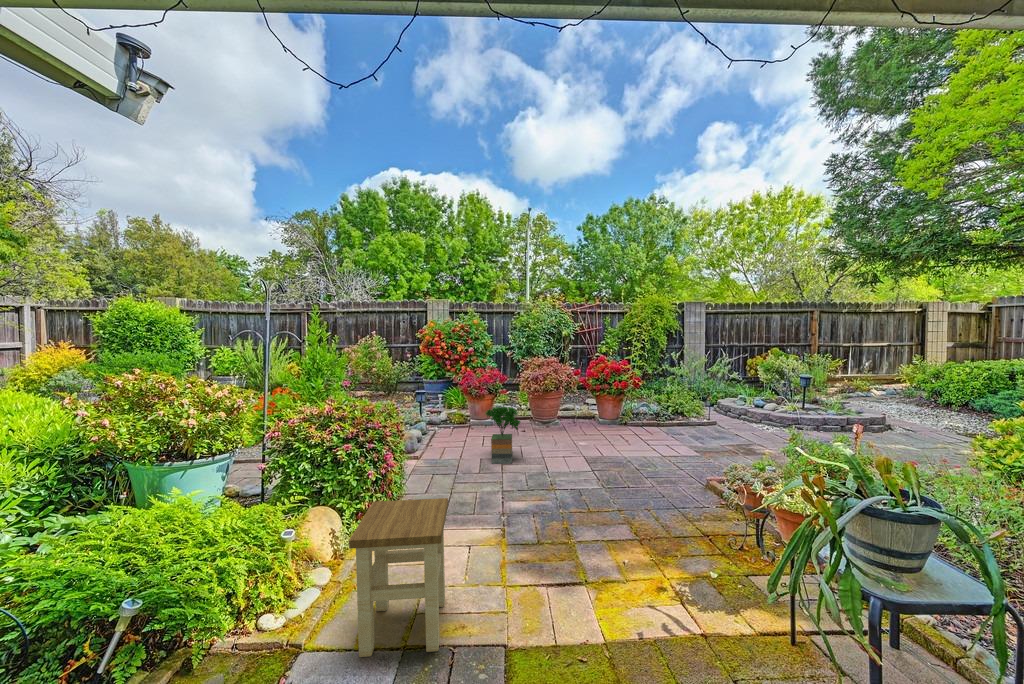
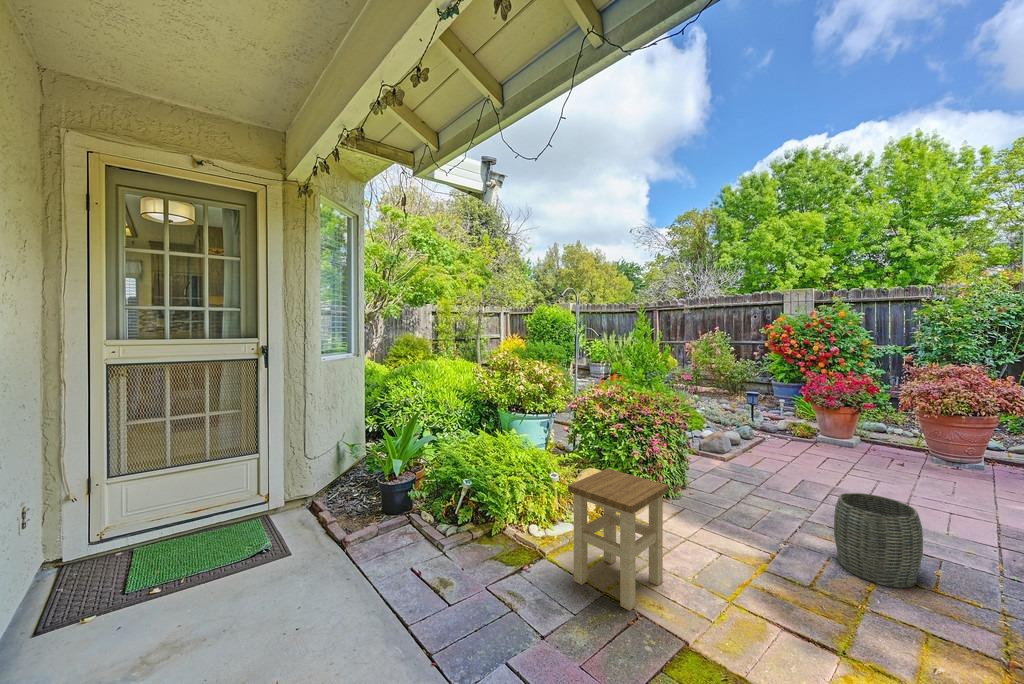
potted tree: present [486,407,521,464] -> none [809,421,868,499]
woven basket: none [534,456,582,520] -> present [834,493,923,588]

